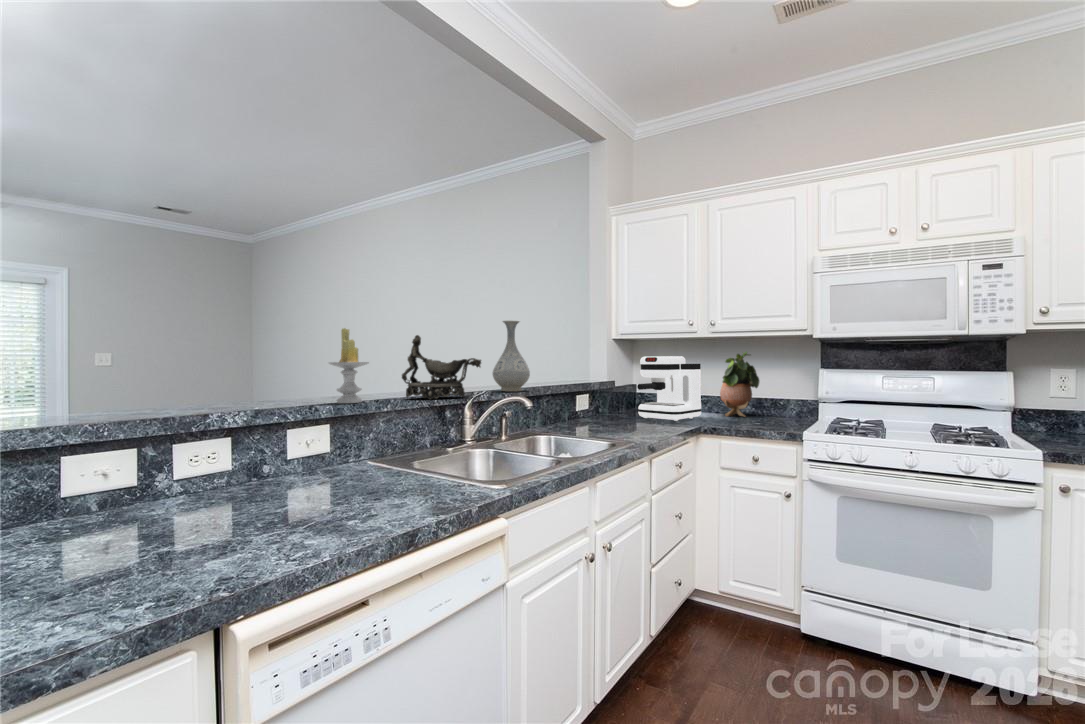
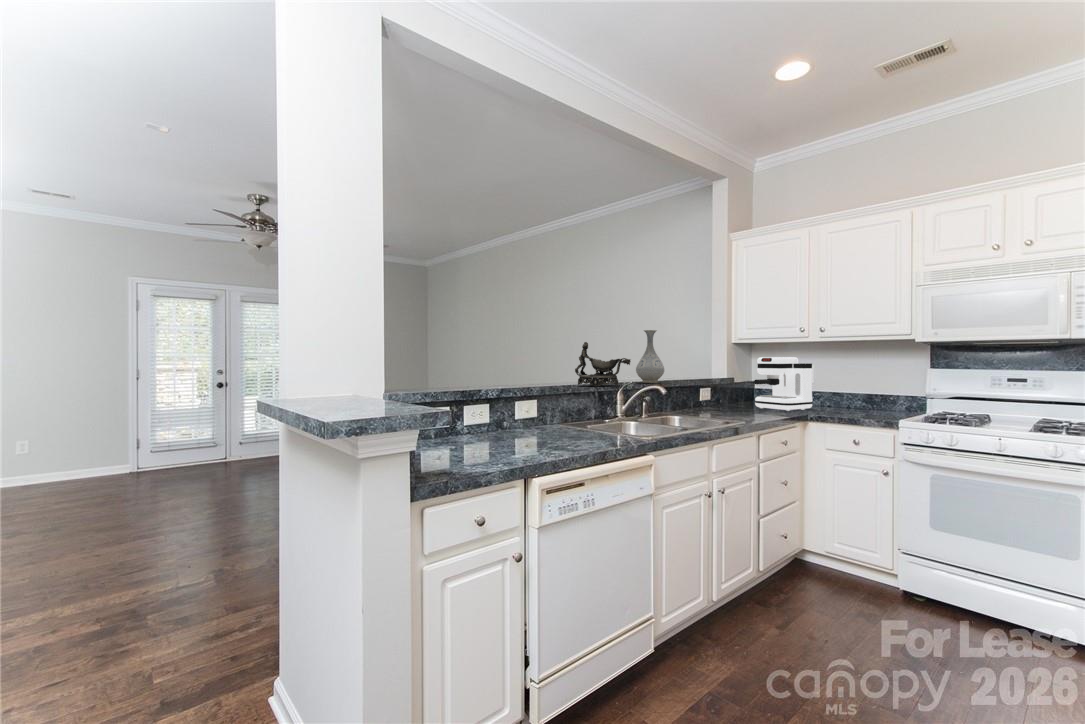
candle: present [329,328,369,403] -> none [530,338,556,387]
potted plant: present [720,352,759,417] -> none [832,353,869,410]

